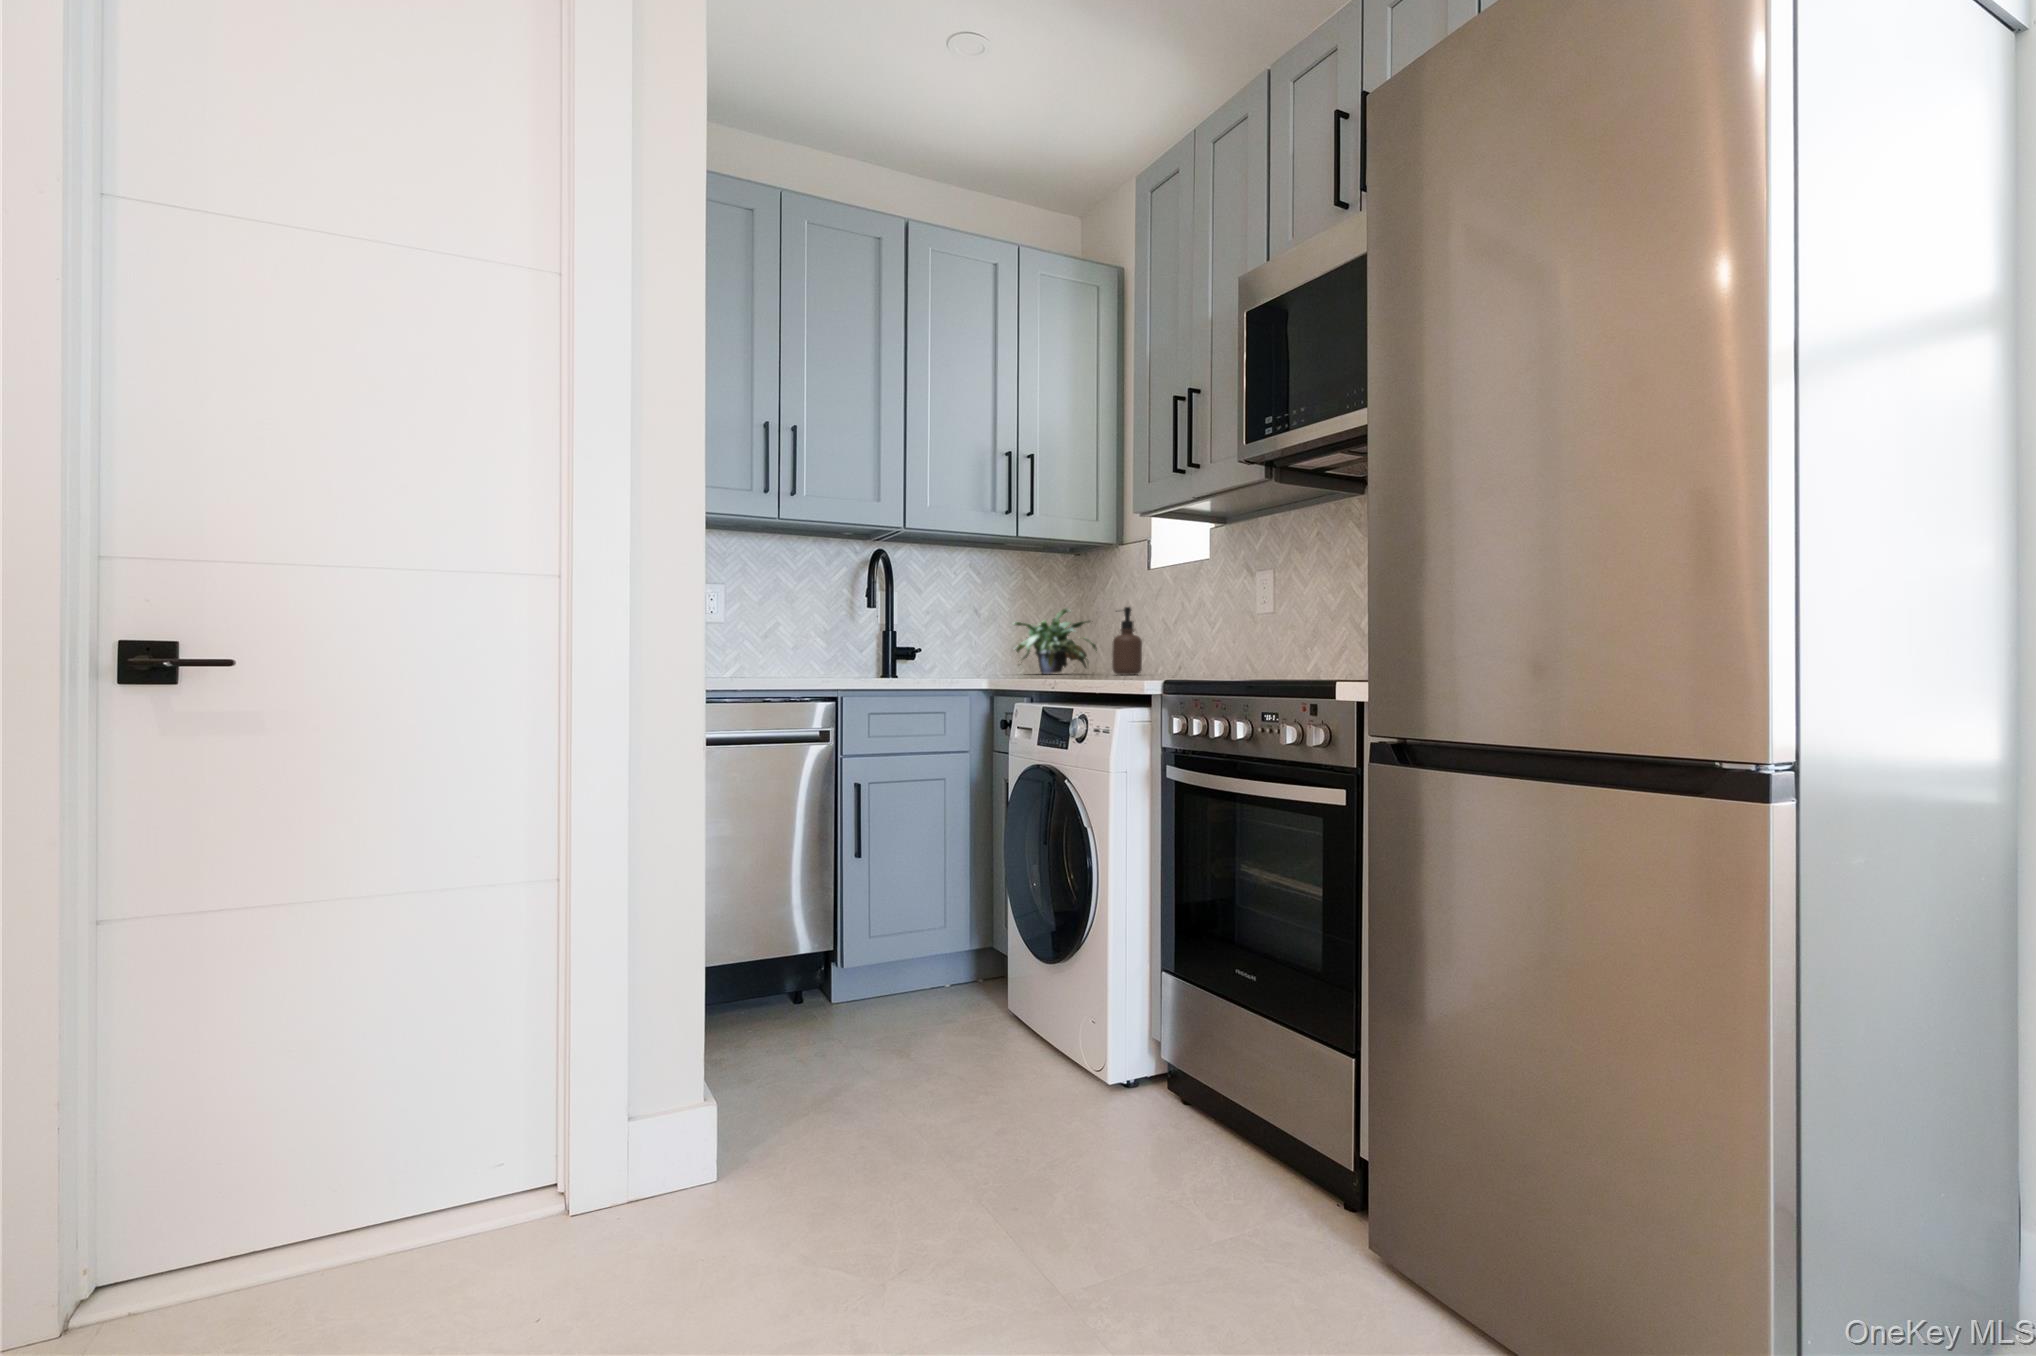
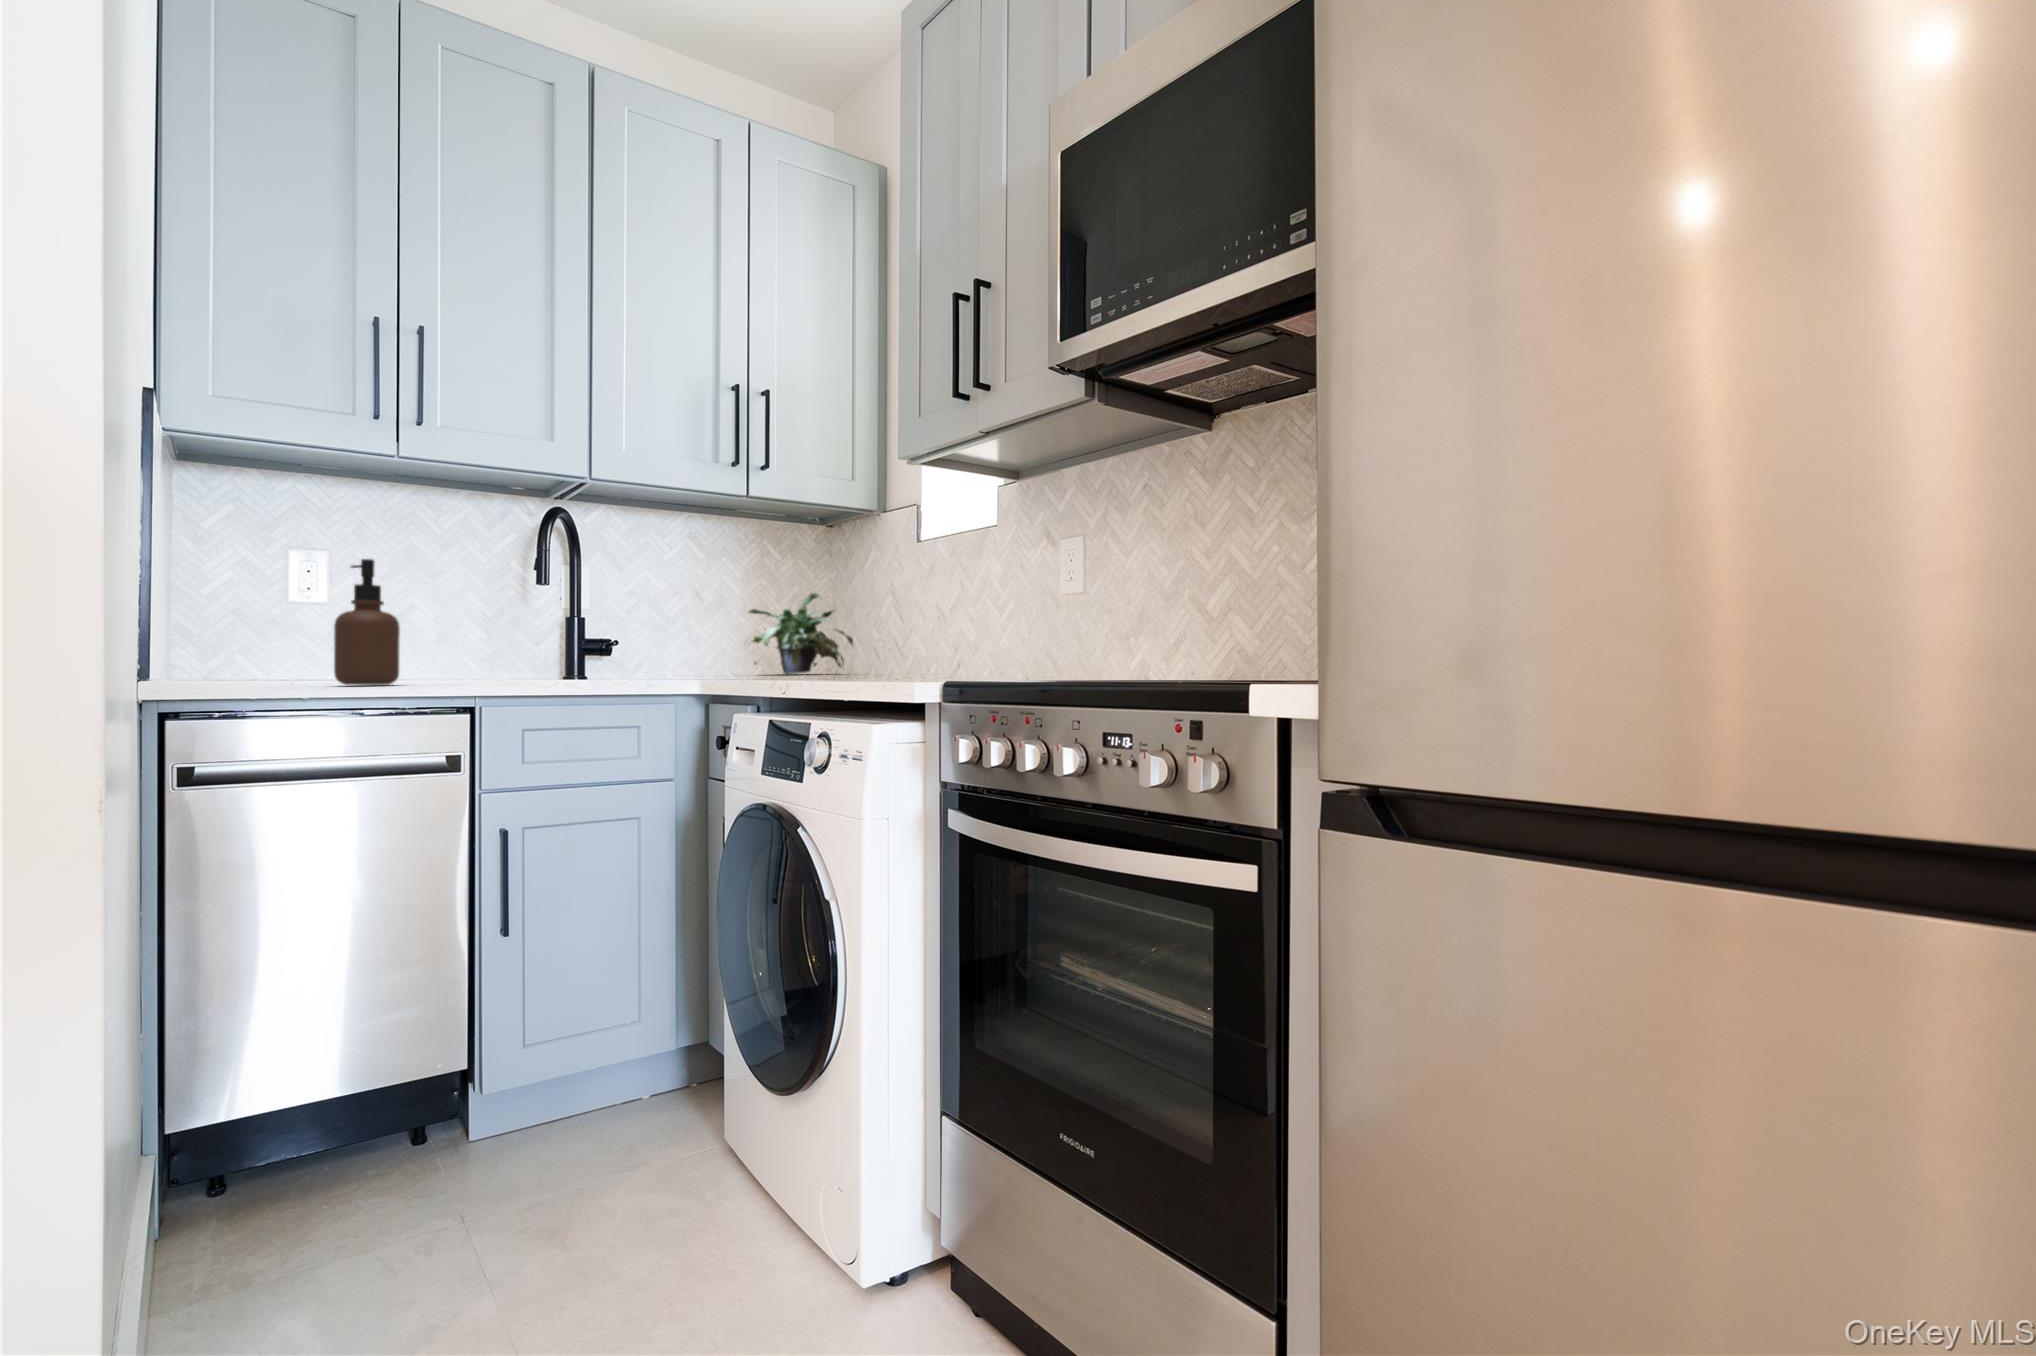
soap dispenser: present [1112,607,1142,675] -> present [334,559,400,685]

